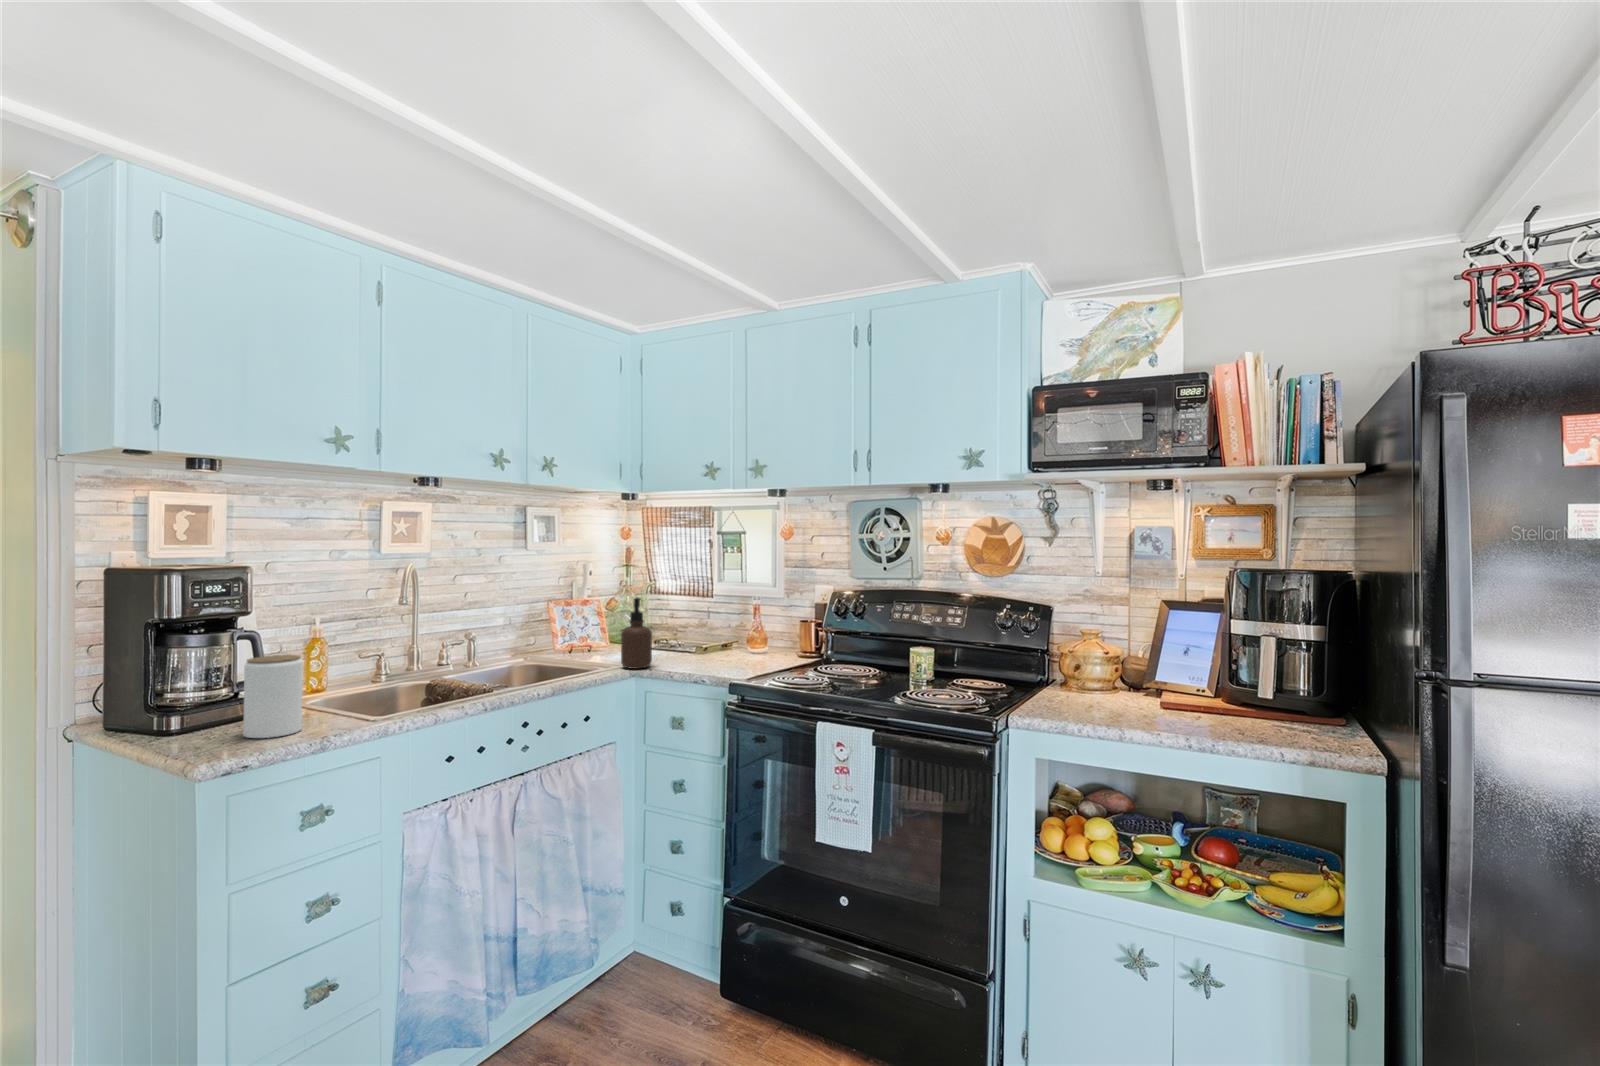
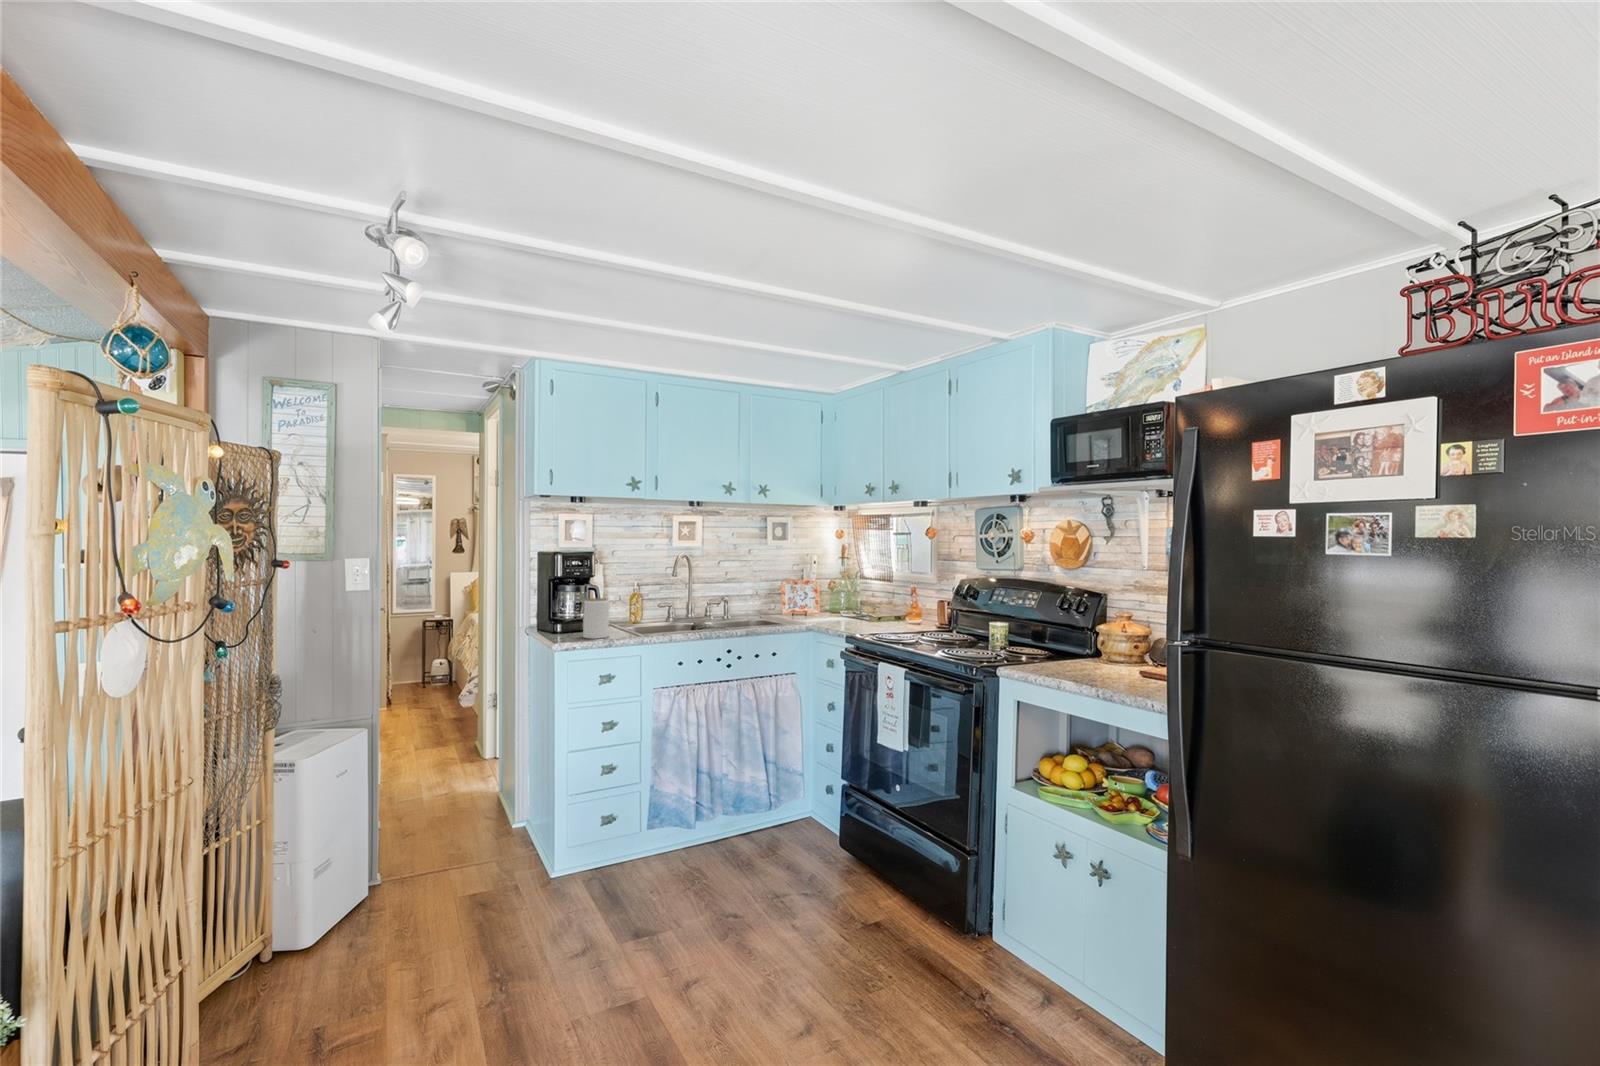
soap dispenser: present [621,598,652,669] -> none [805,578,825,626]

